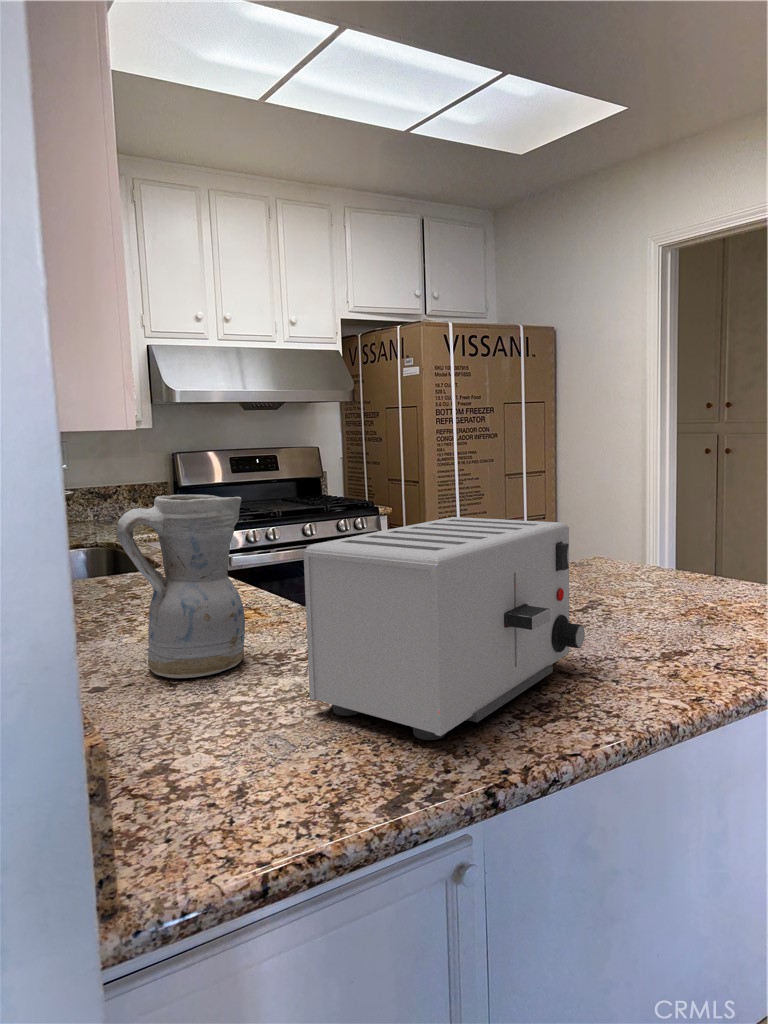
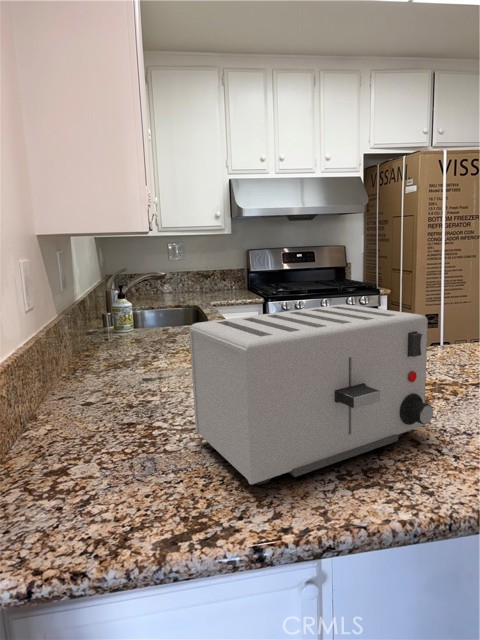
ceramic pitcher: present [117,495,245,678] -> none [114,282,198,402]

